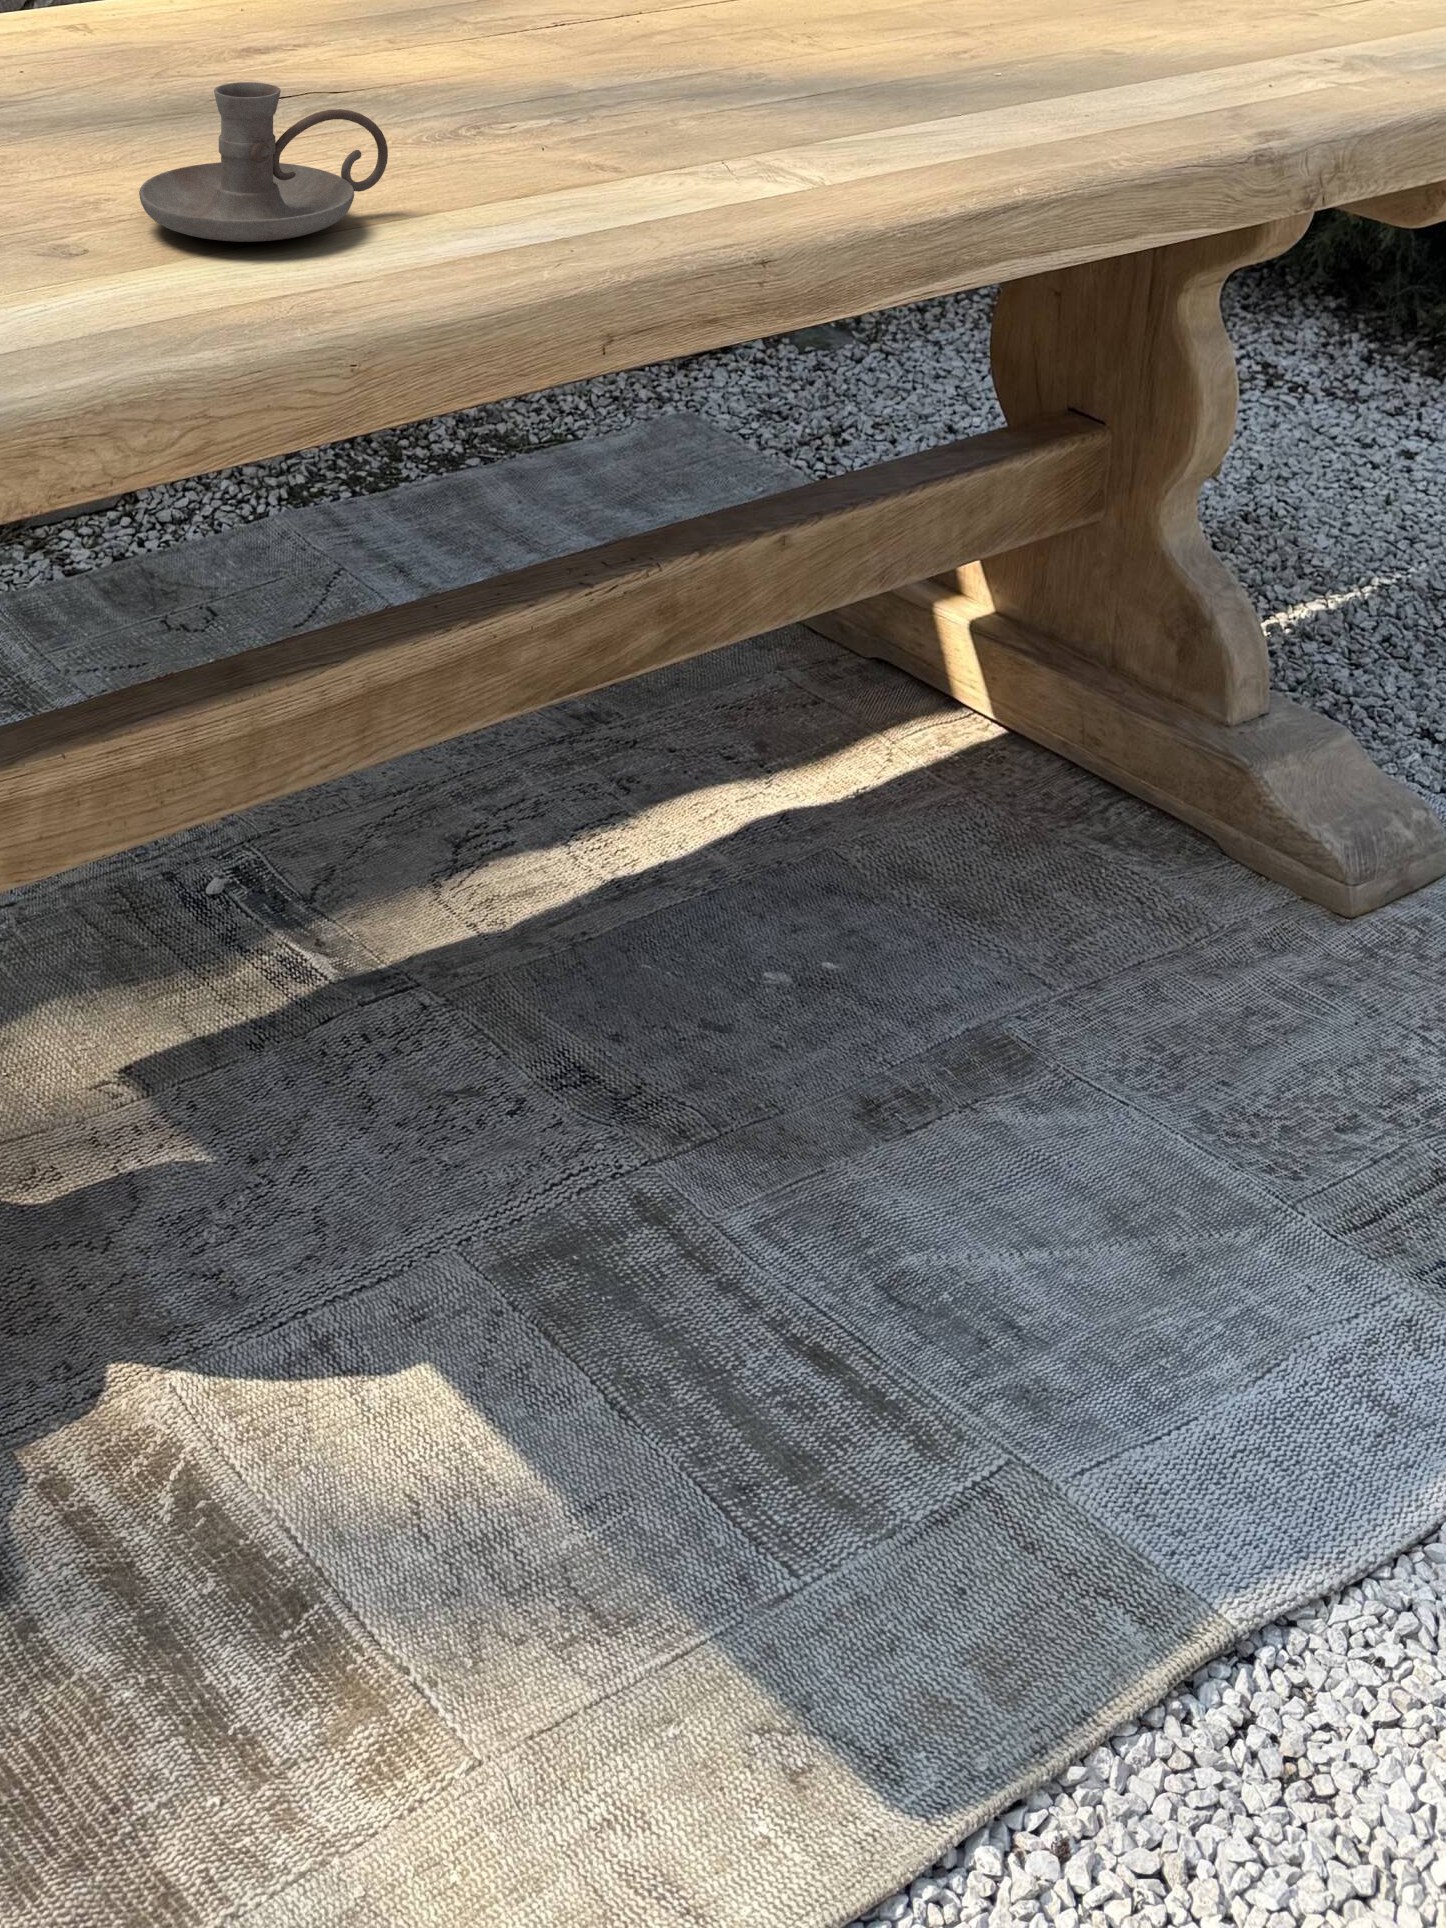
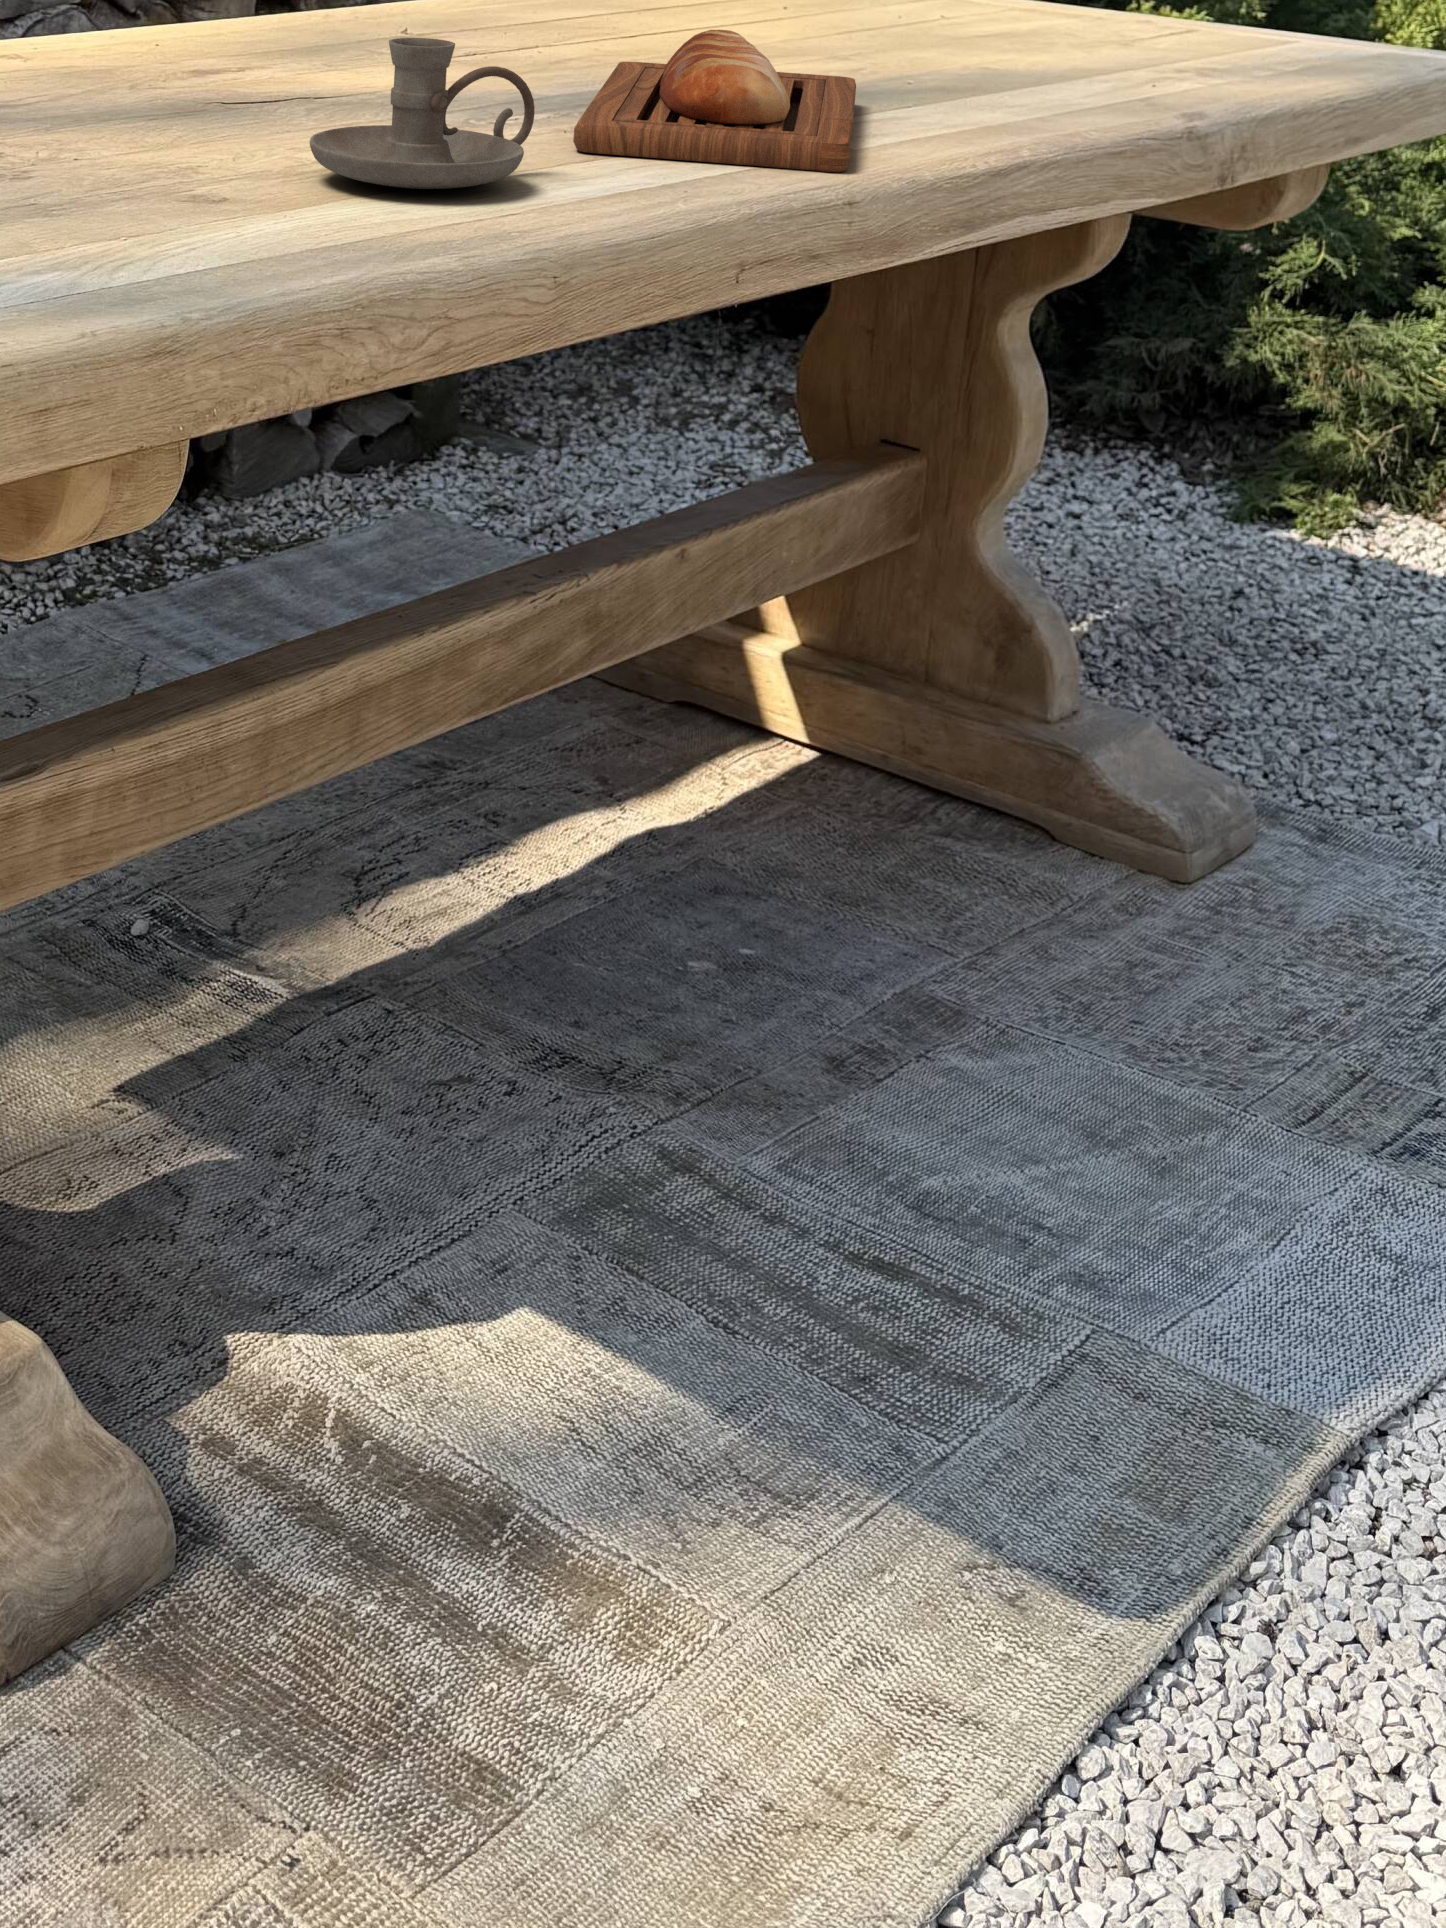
bread loaf: none [464,35,845,215] -> present [573,30,856,172]

